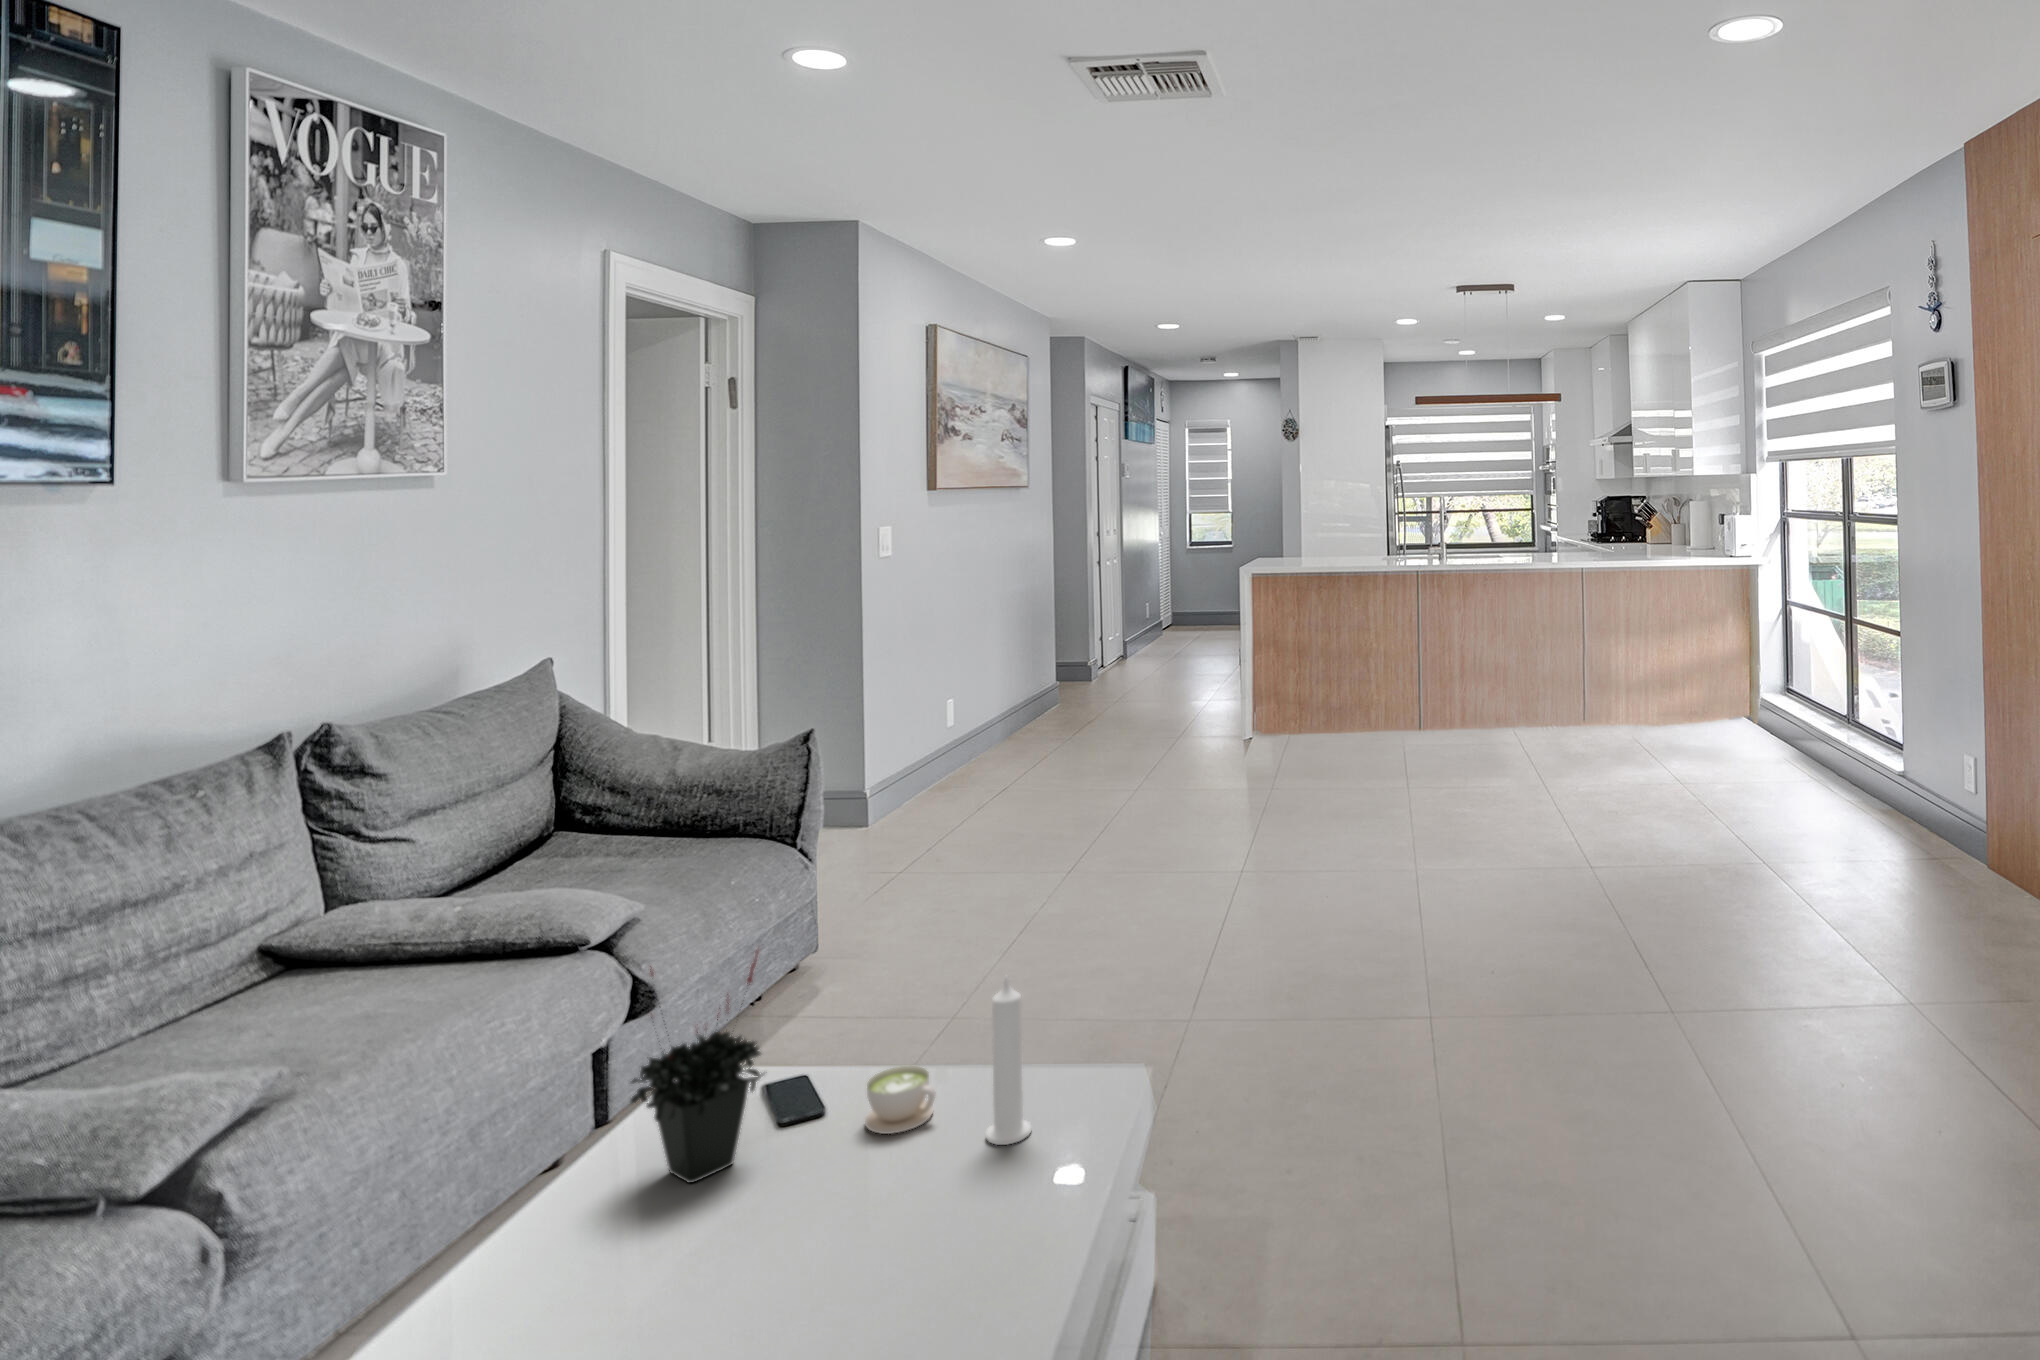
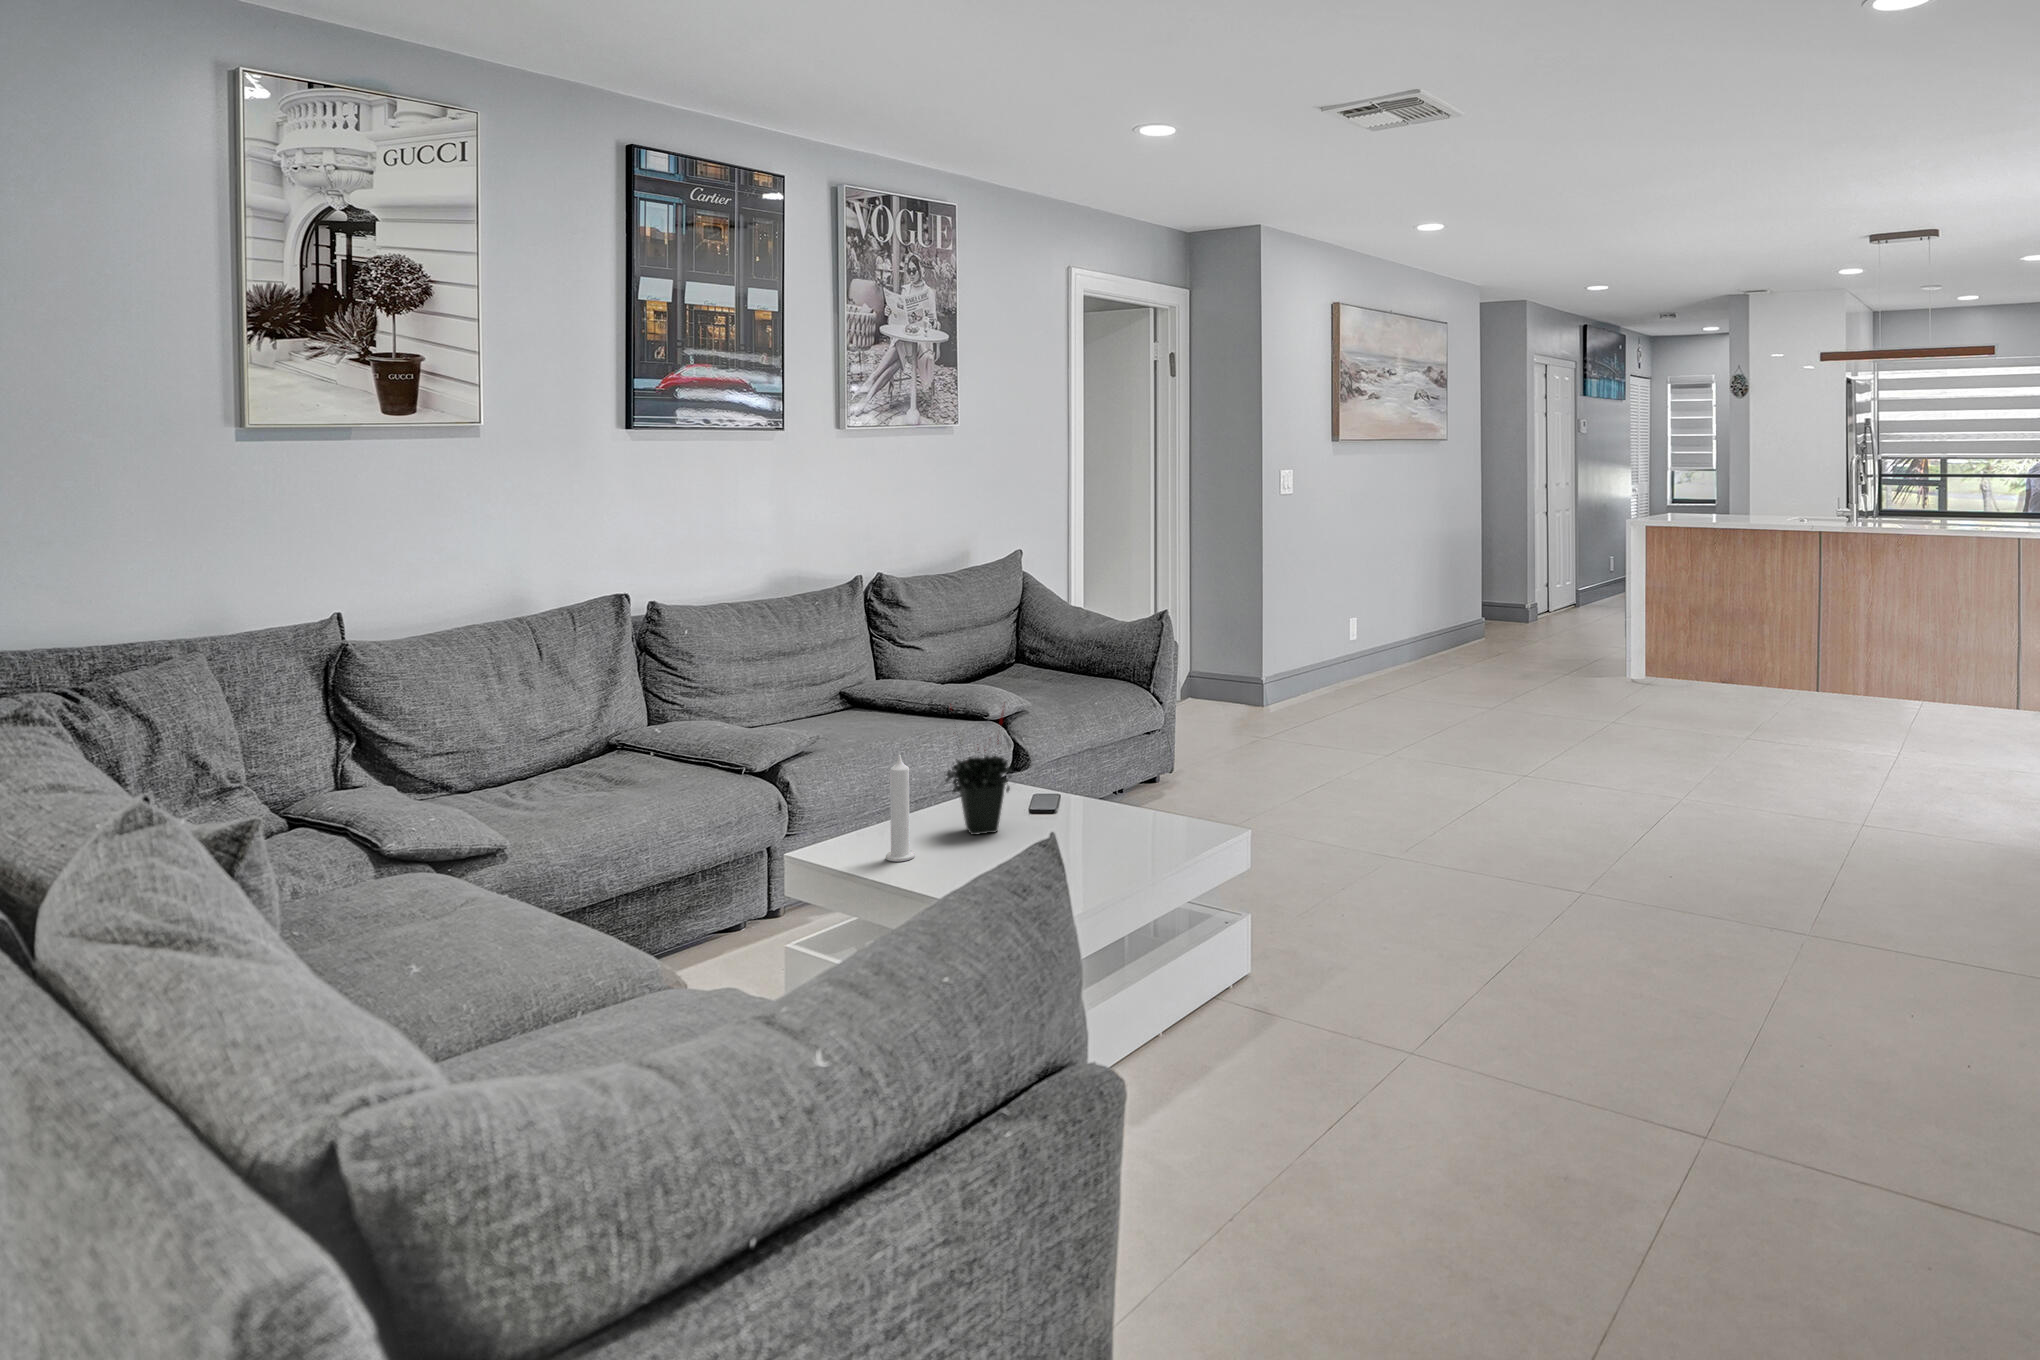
candle: present [986,977,1031,1145] -> present [886,755,915,862]
coffee cup: present [865,1066,936,1134] -> none [1070,801,1111,837]

